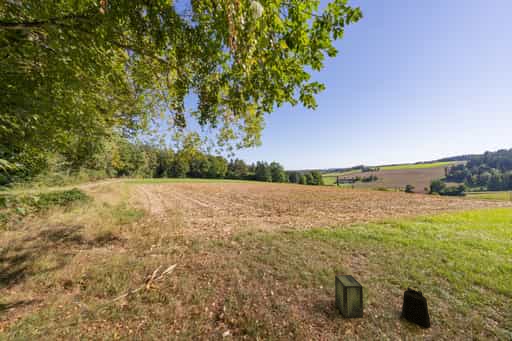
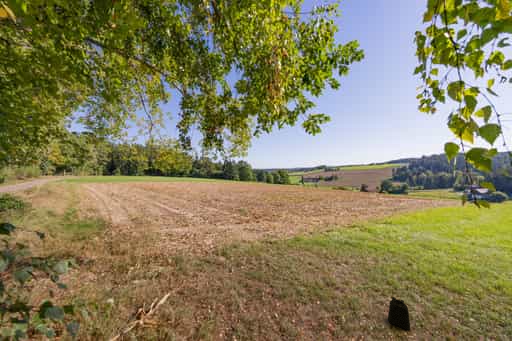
storage box: present [335,275,363,318] -> none [335,291,361,332]

